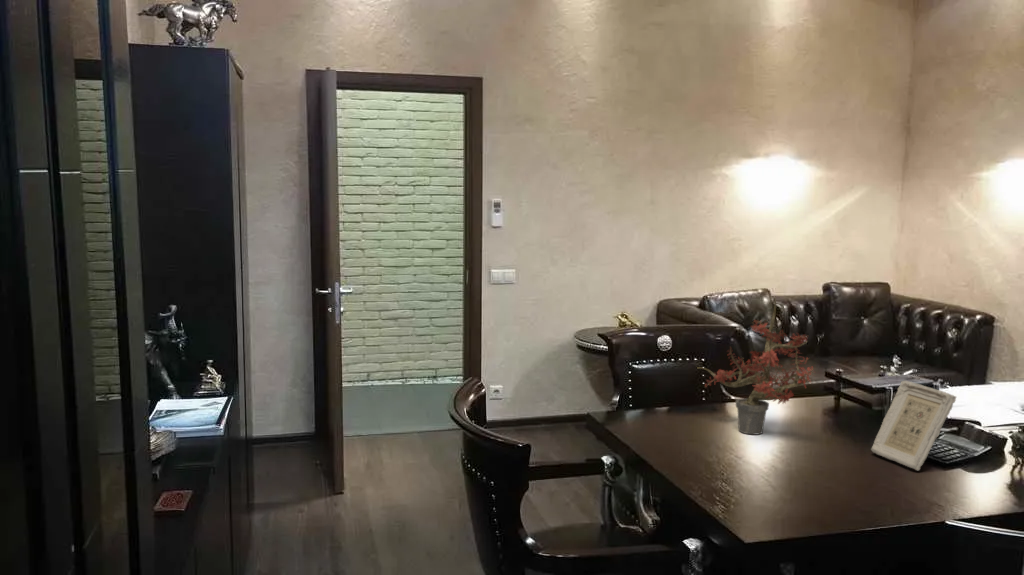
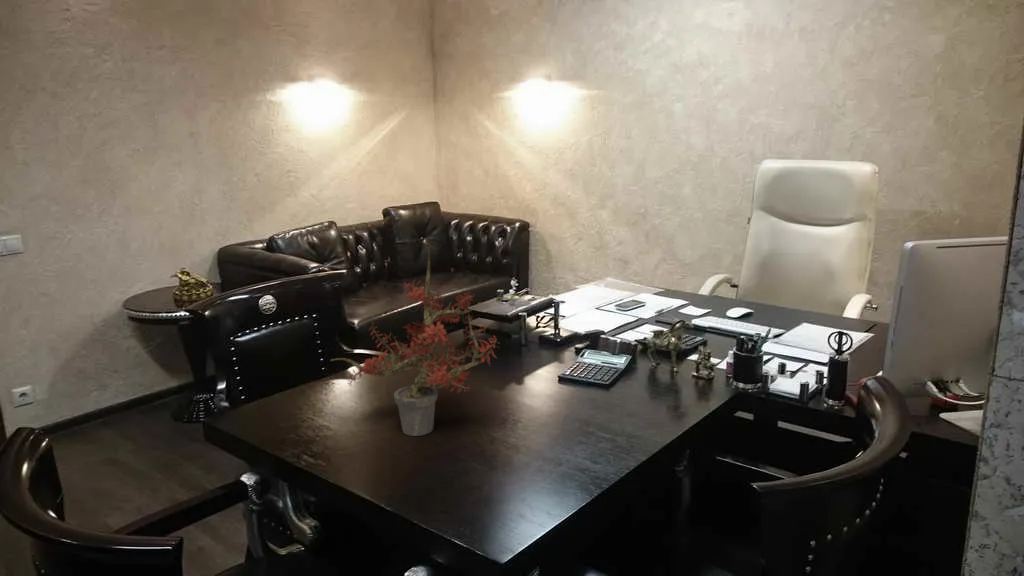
picture frame: present [871,381,956,470] -> none [569,329,657,440]

